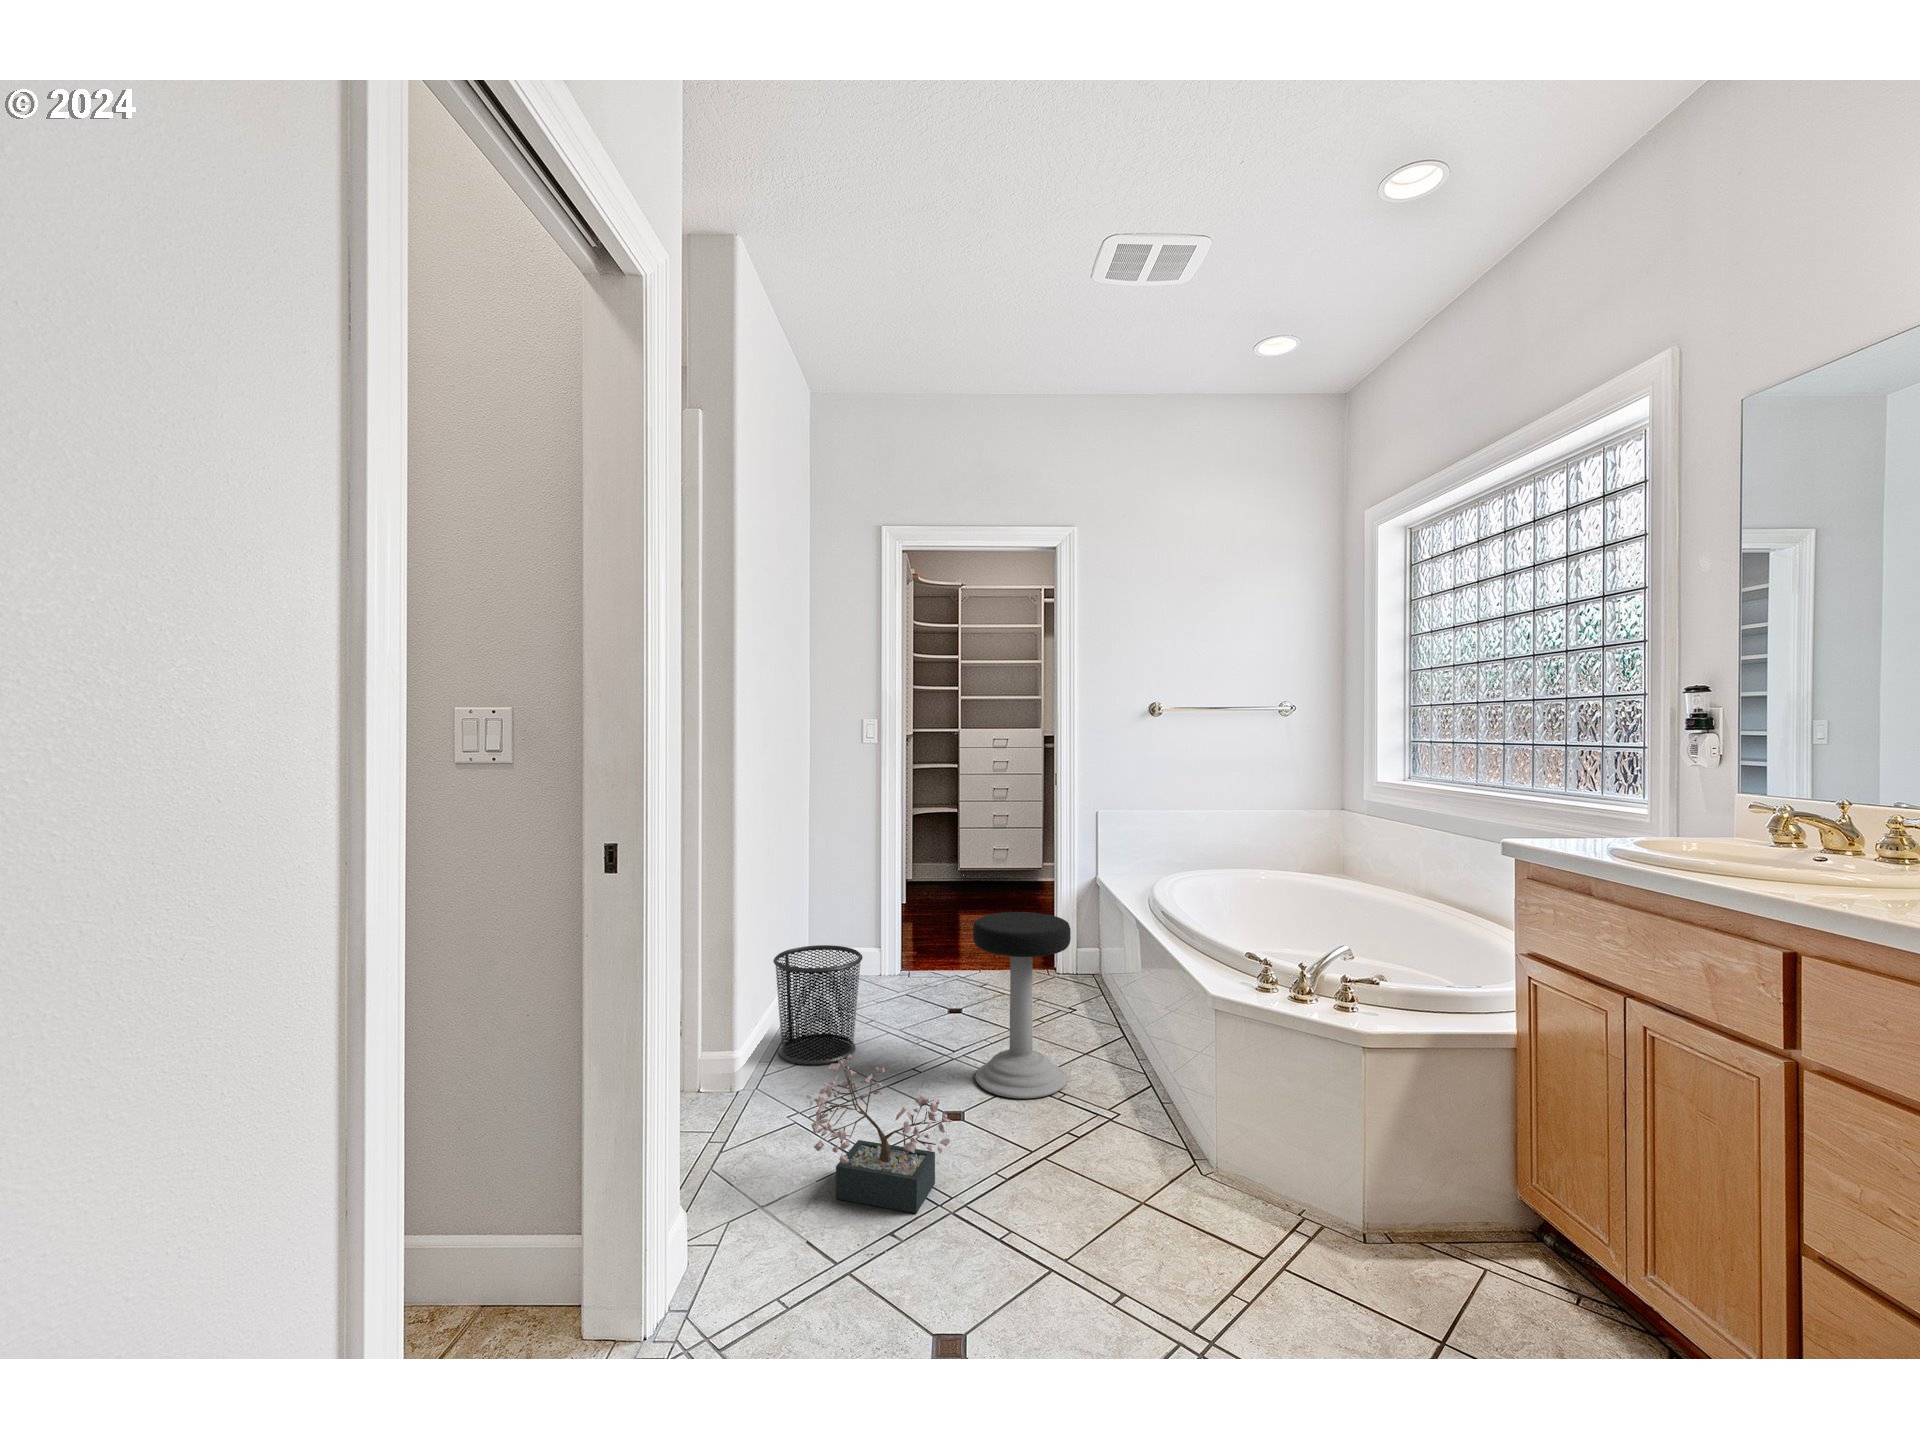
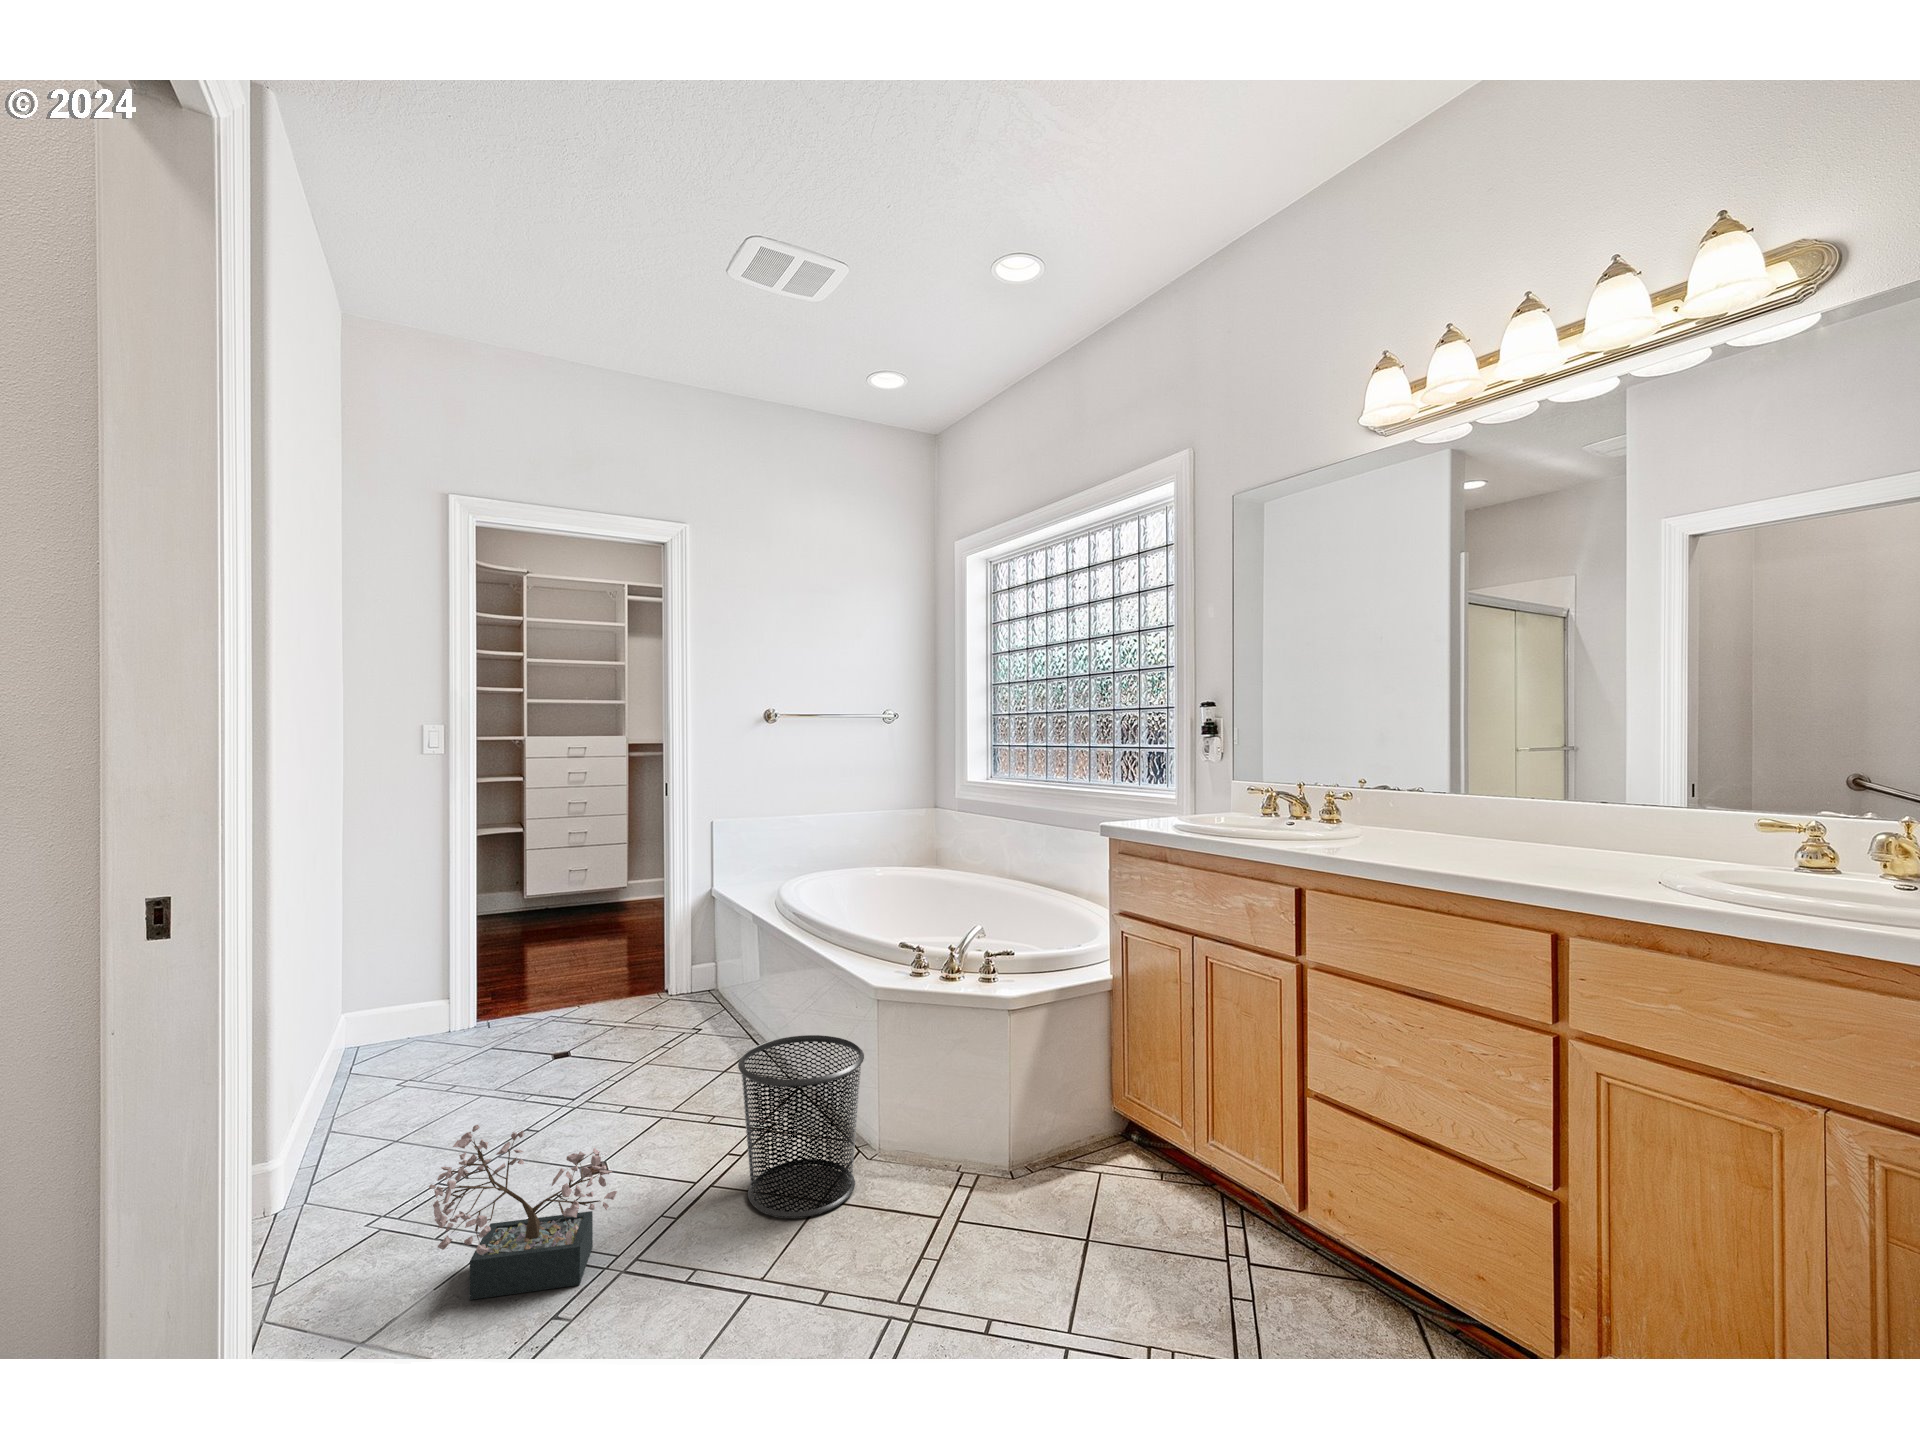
stool: present [973,912,1071,1099] -> none [604,933,714,1135]
waste bin: present [773,945,863,1065] -> present [738,1035,864,1218]

